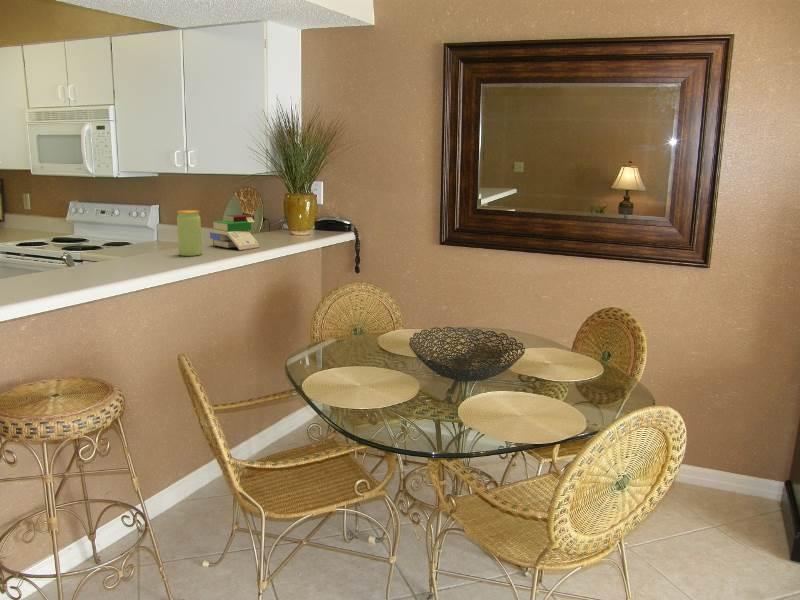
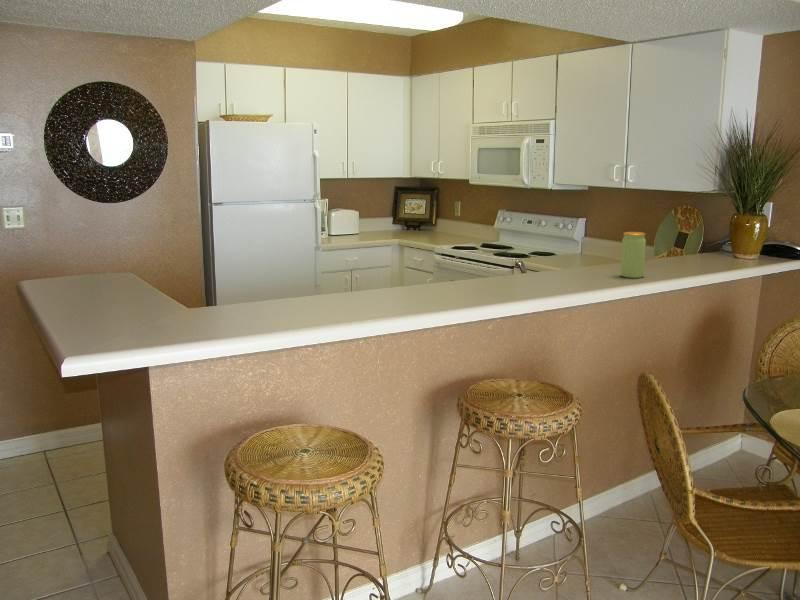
book: present [210,215,259,251] -> none [649,236,703,275]

